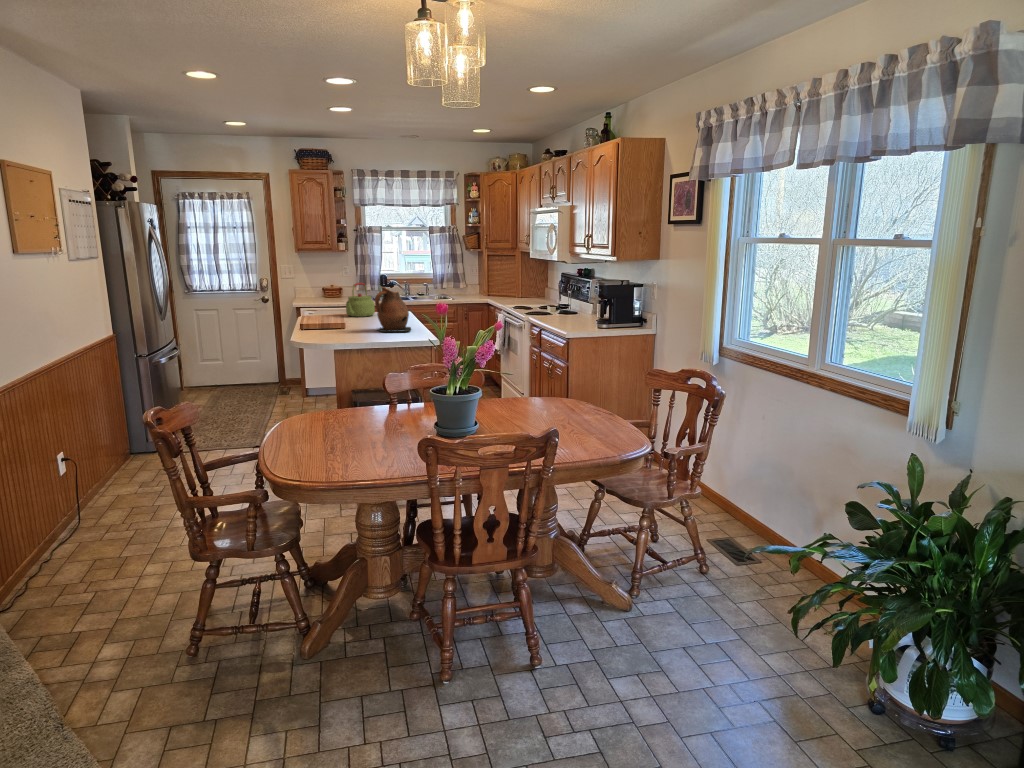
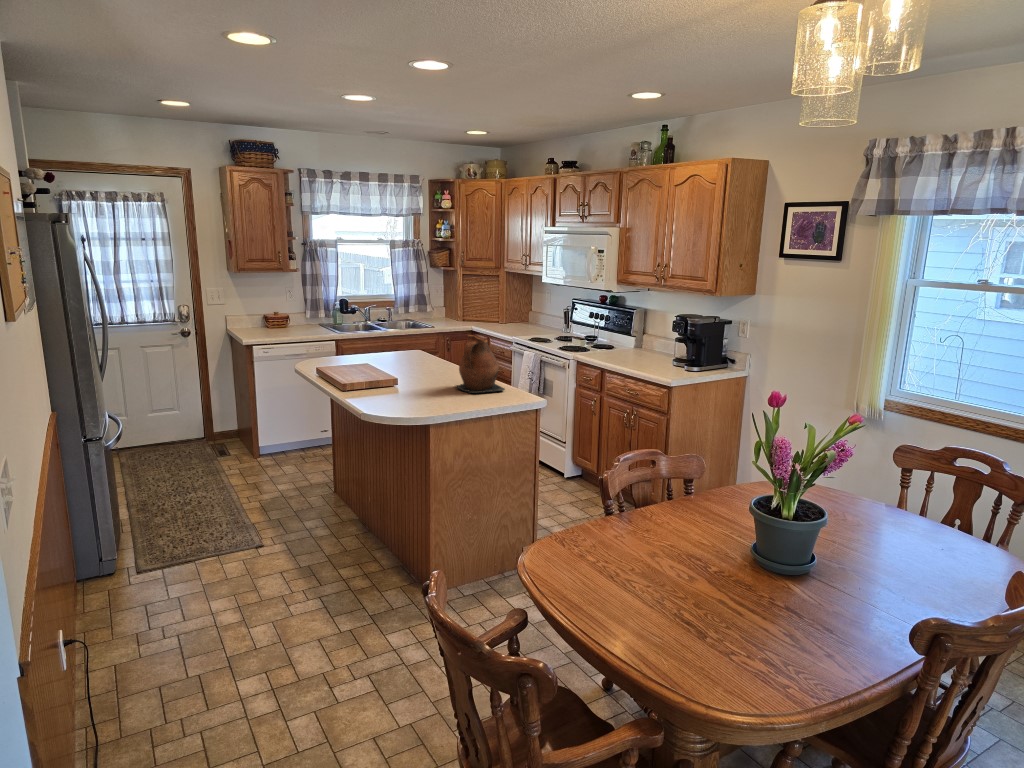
kettle: present [346,283,375,317] -> none [362,320,398,364]

